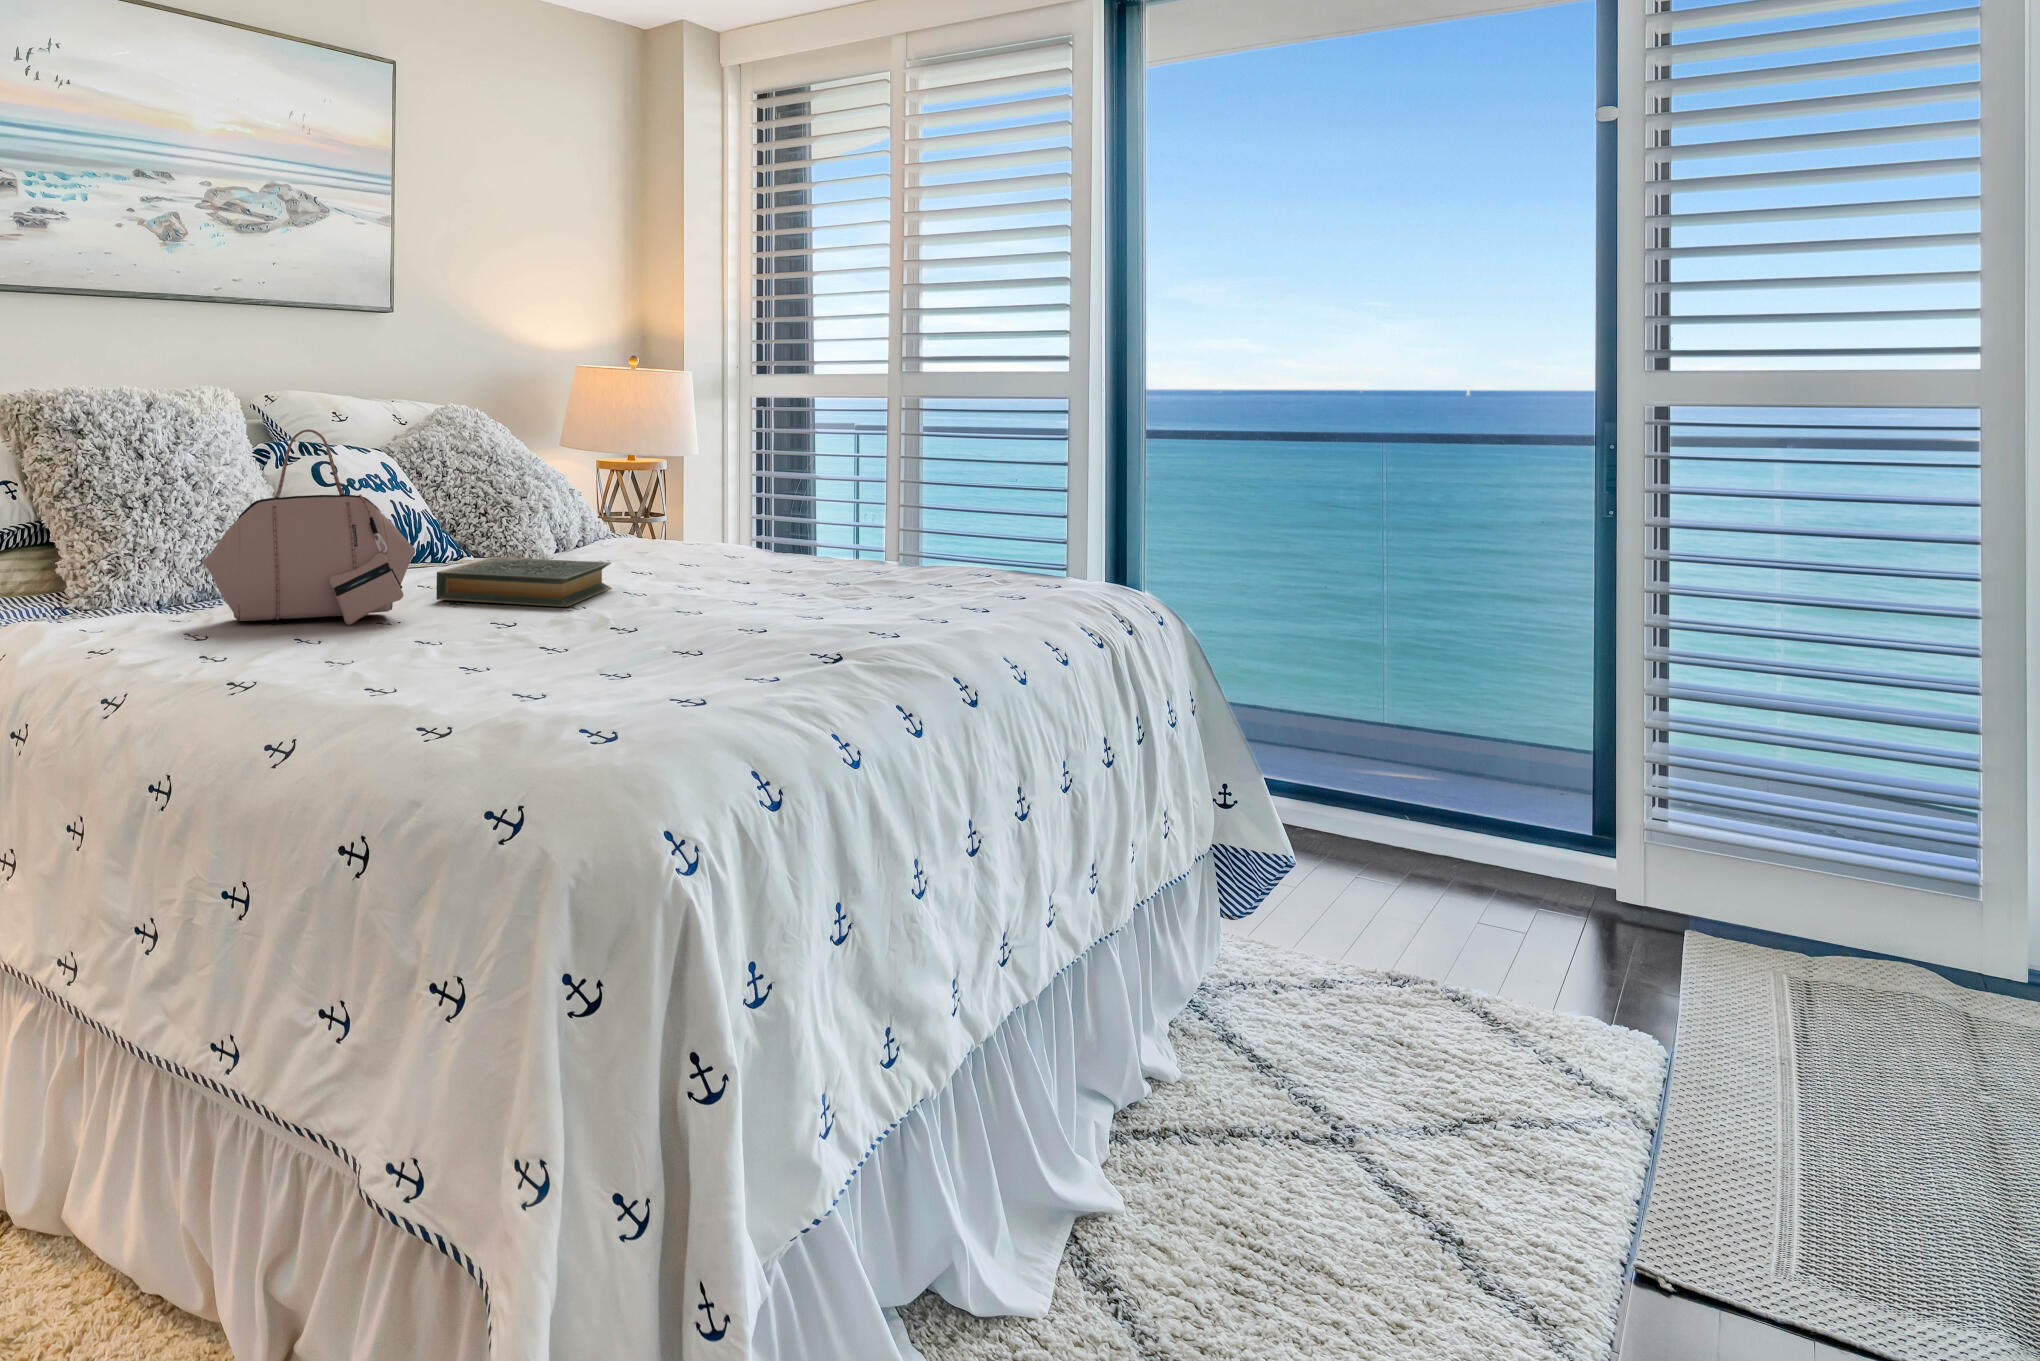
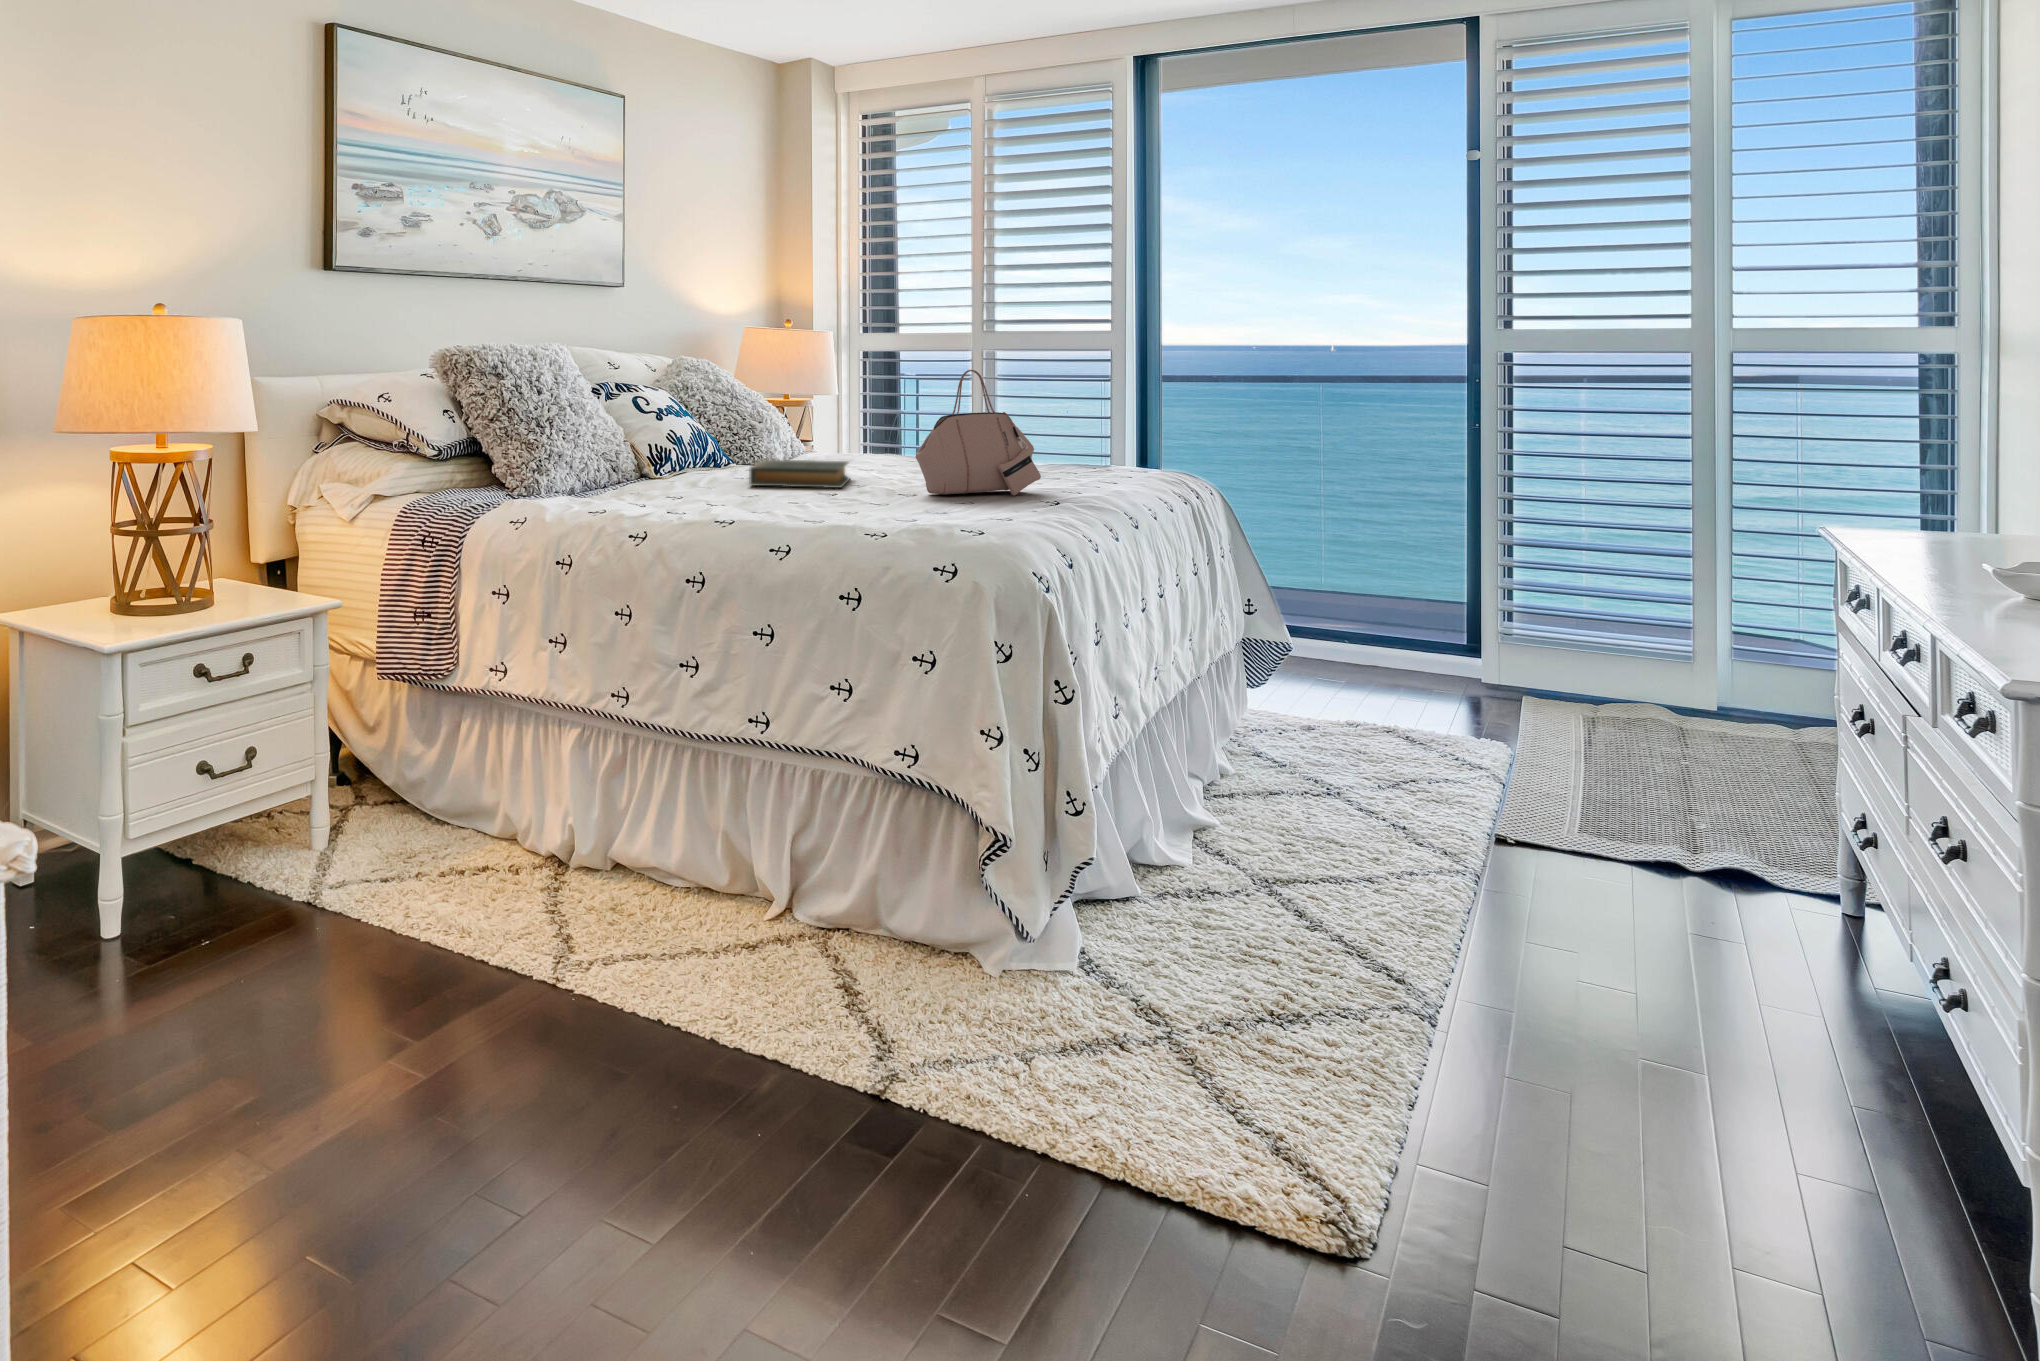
handbag: present [204,429,415,625] -> present [916,370,1041,496]

